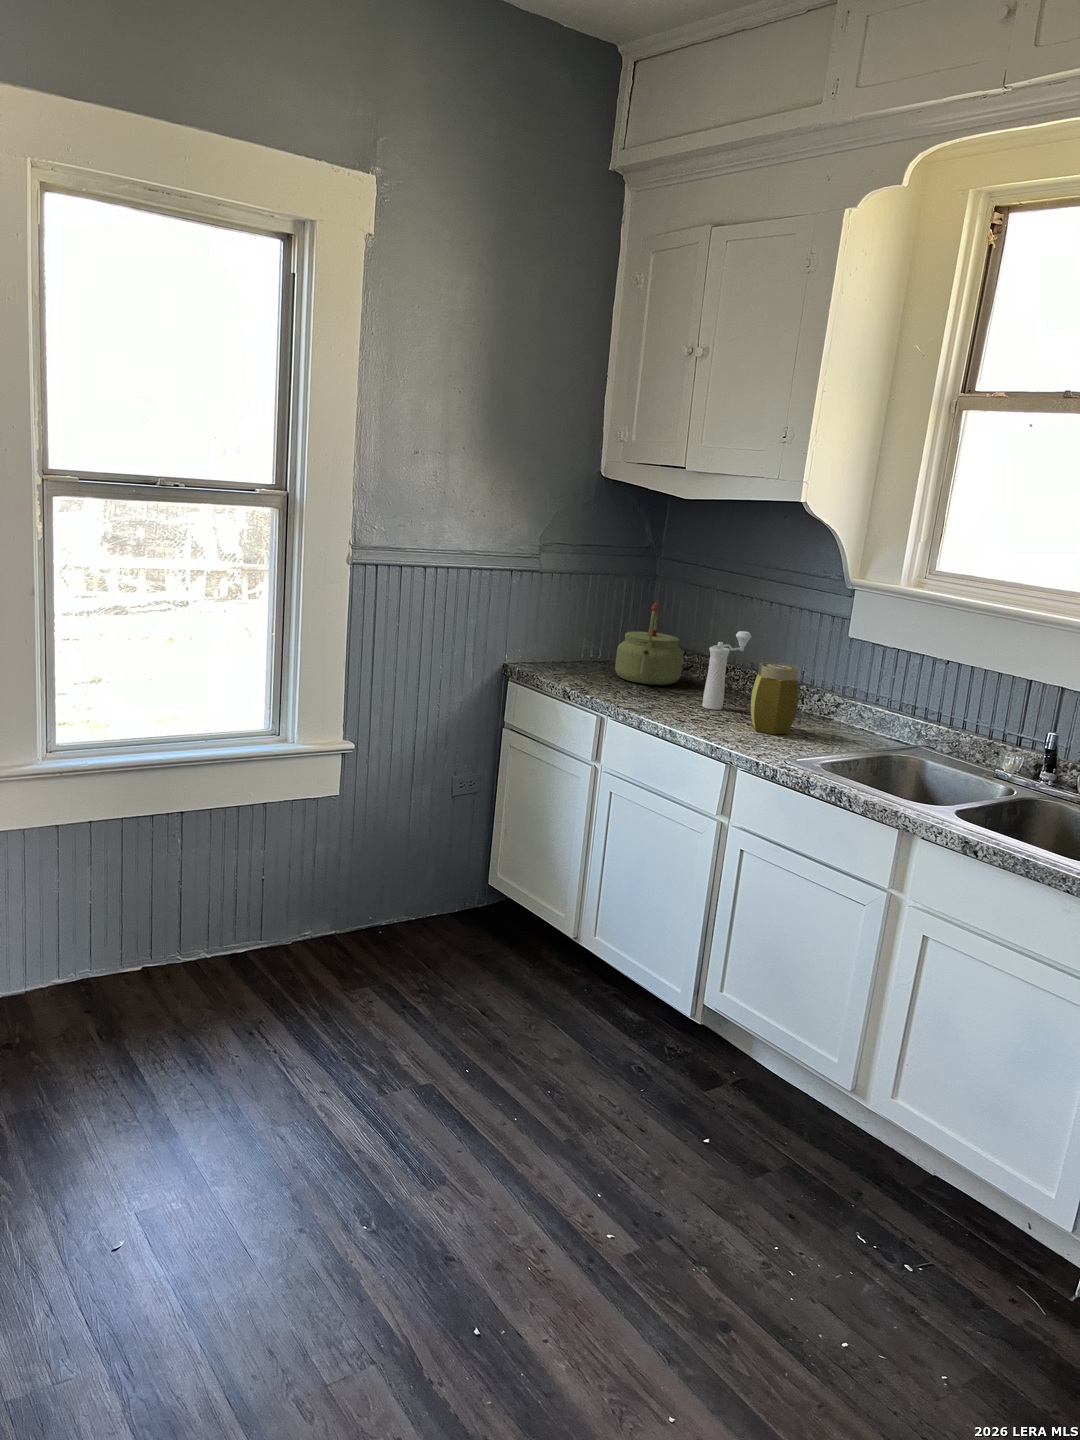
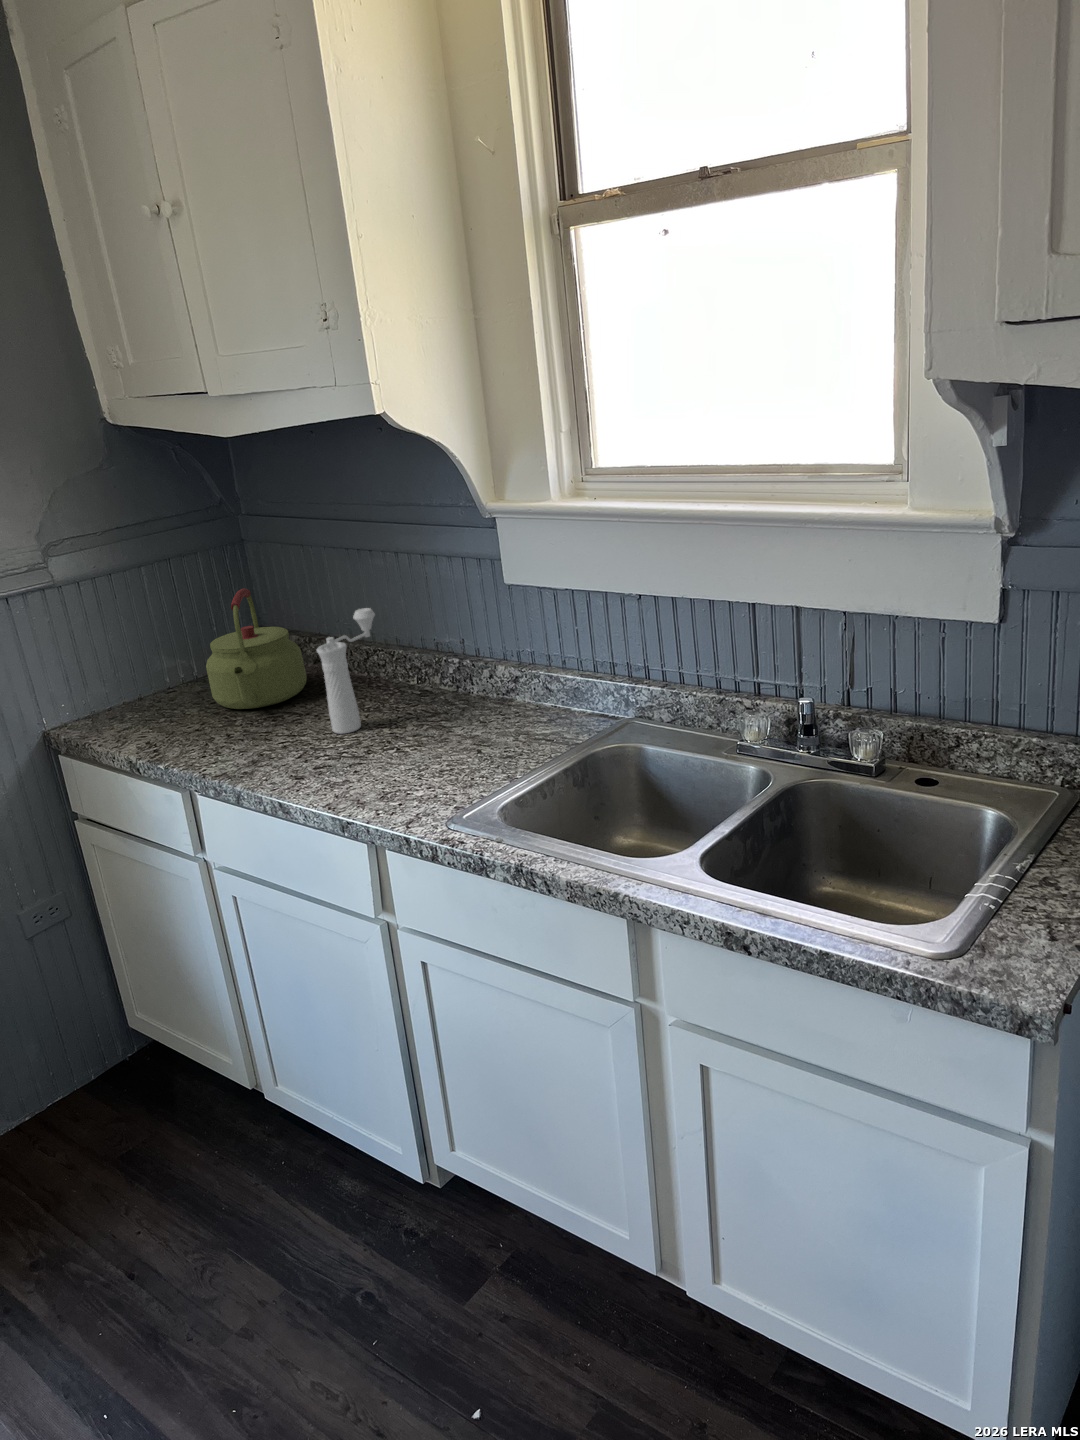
jar: present [751,662,798,734] -> none [383,654,453,762]

